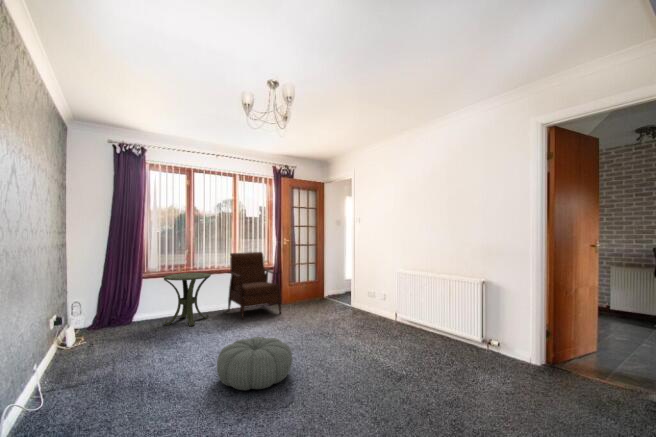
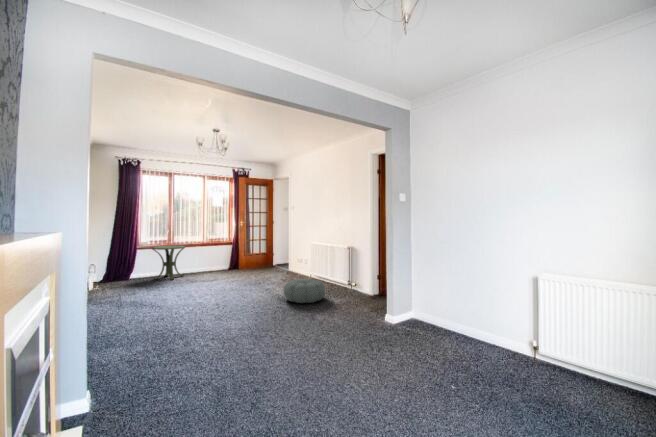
armchair: present [228,252,281,319] -> none [199,232,236,277]
pouf: present [217,337,292,390] -> present [284,279,325,303]

